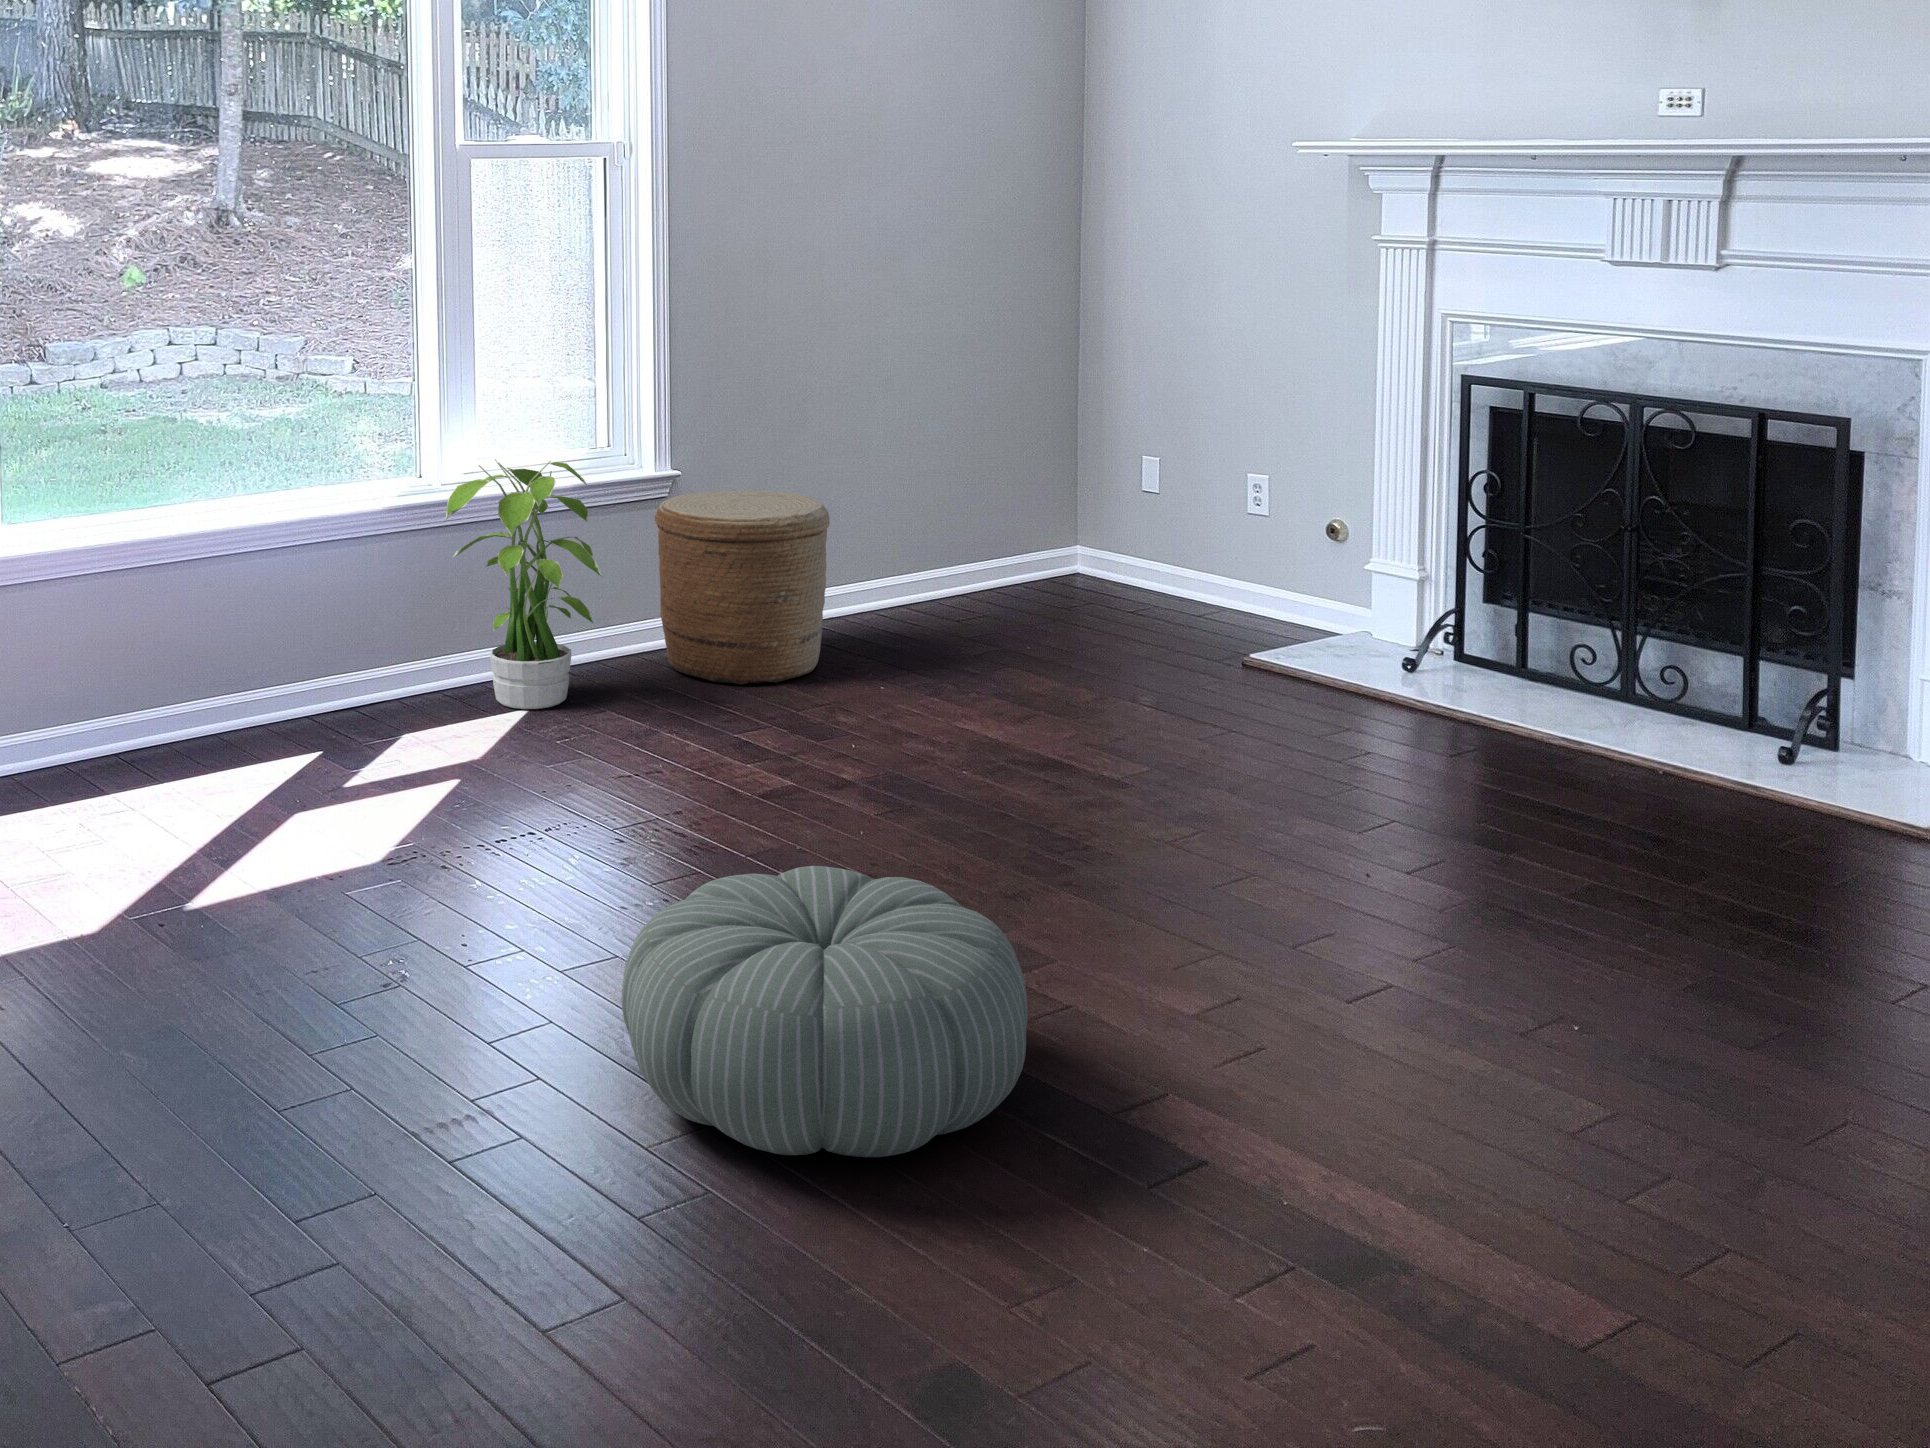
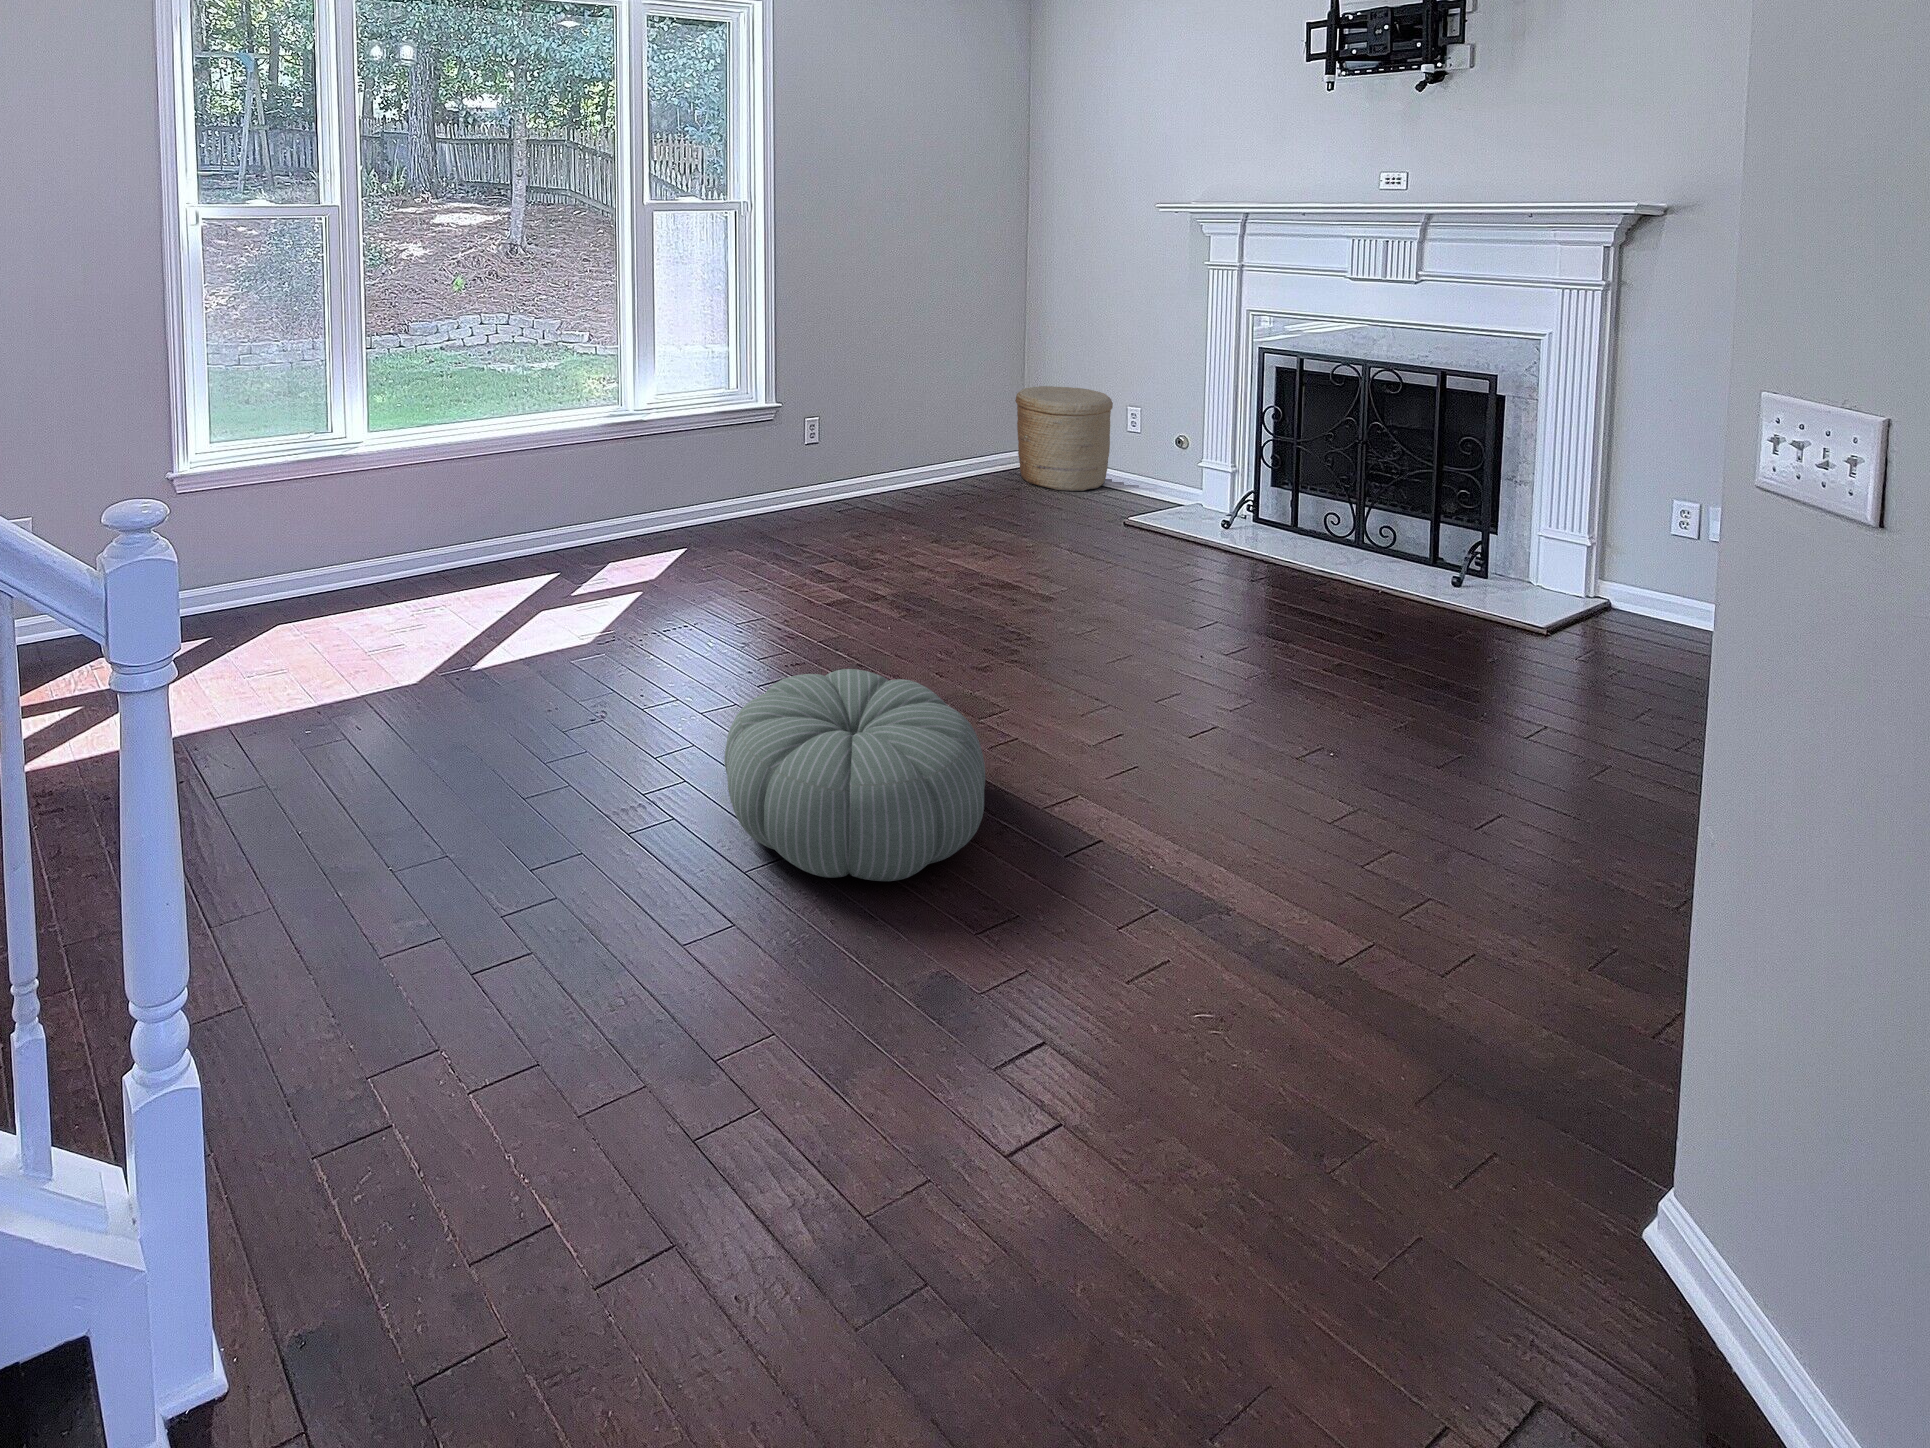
potted plant: present [445,459,602,709] -> none [645,389,737,534]
woven basket: present [655,491,830,685] -> present [1015,386,1113,491]

